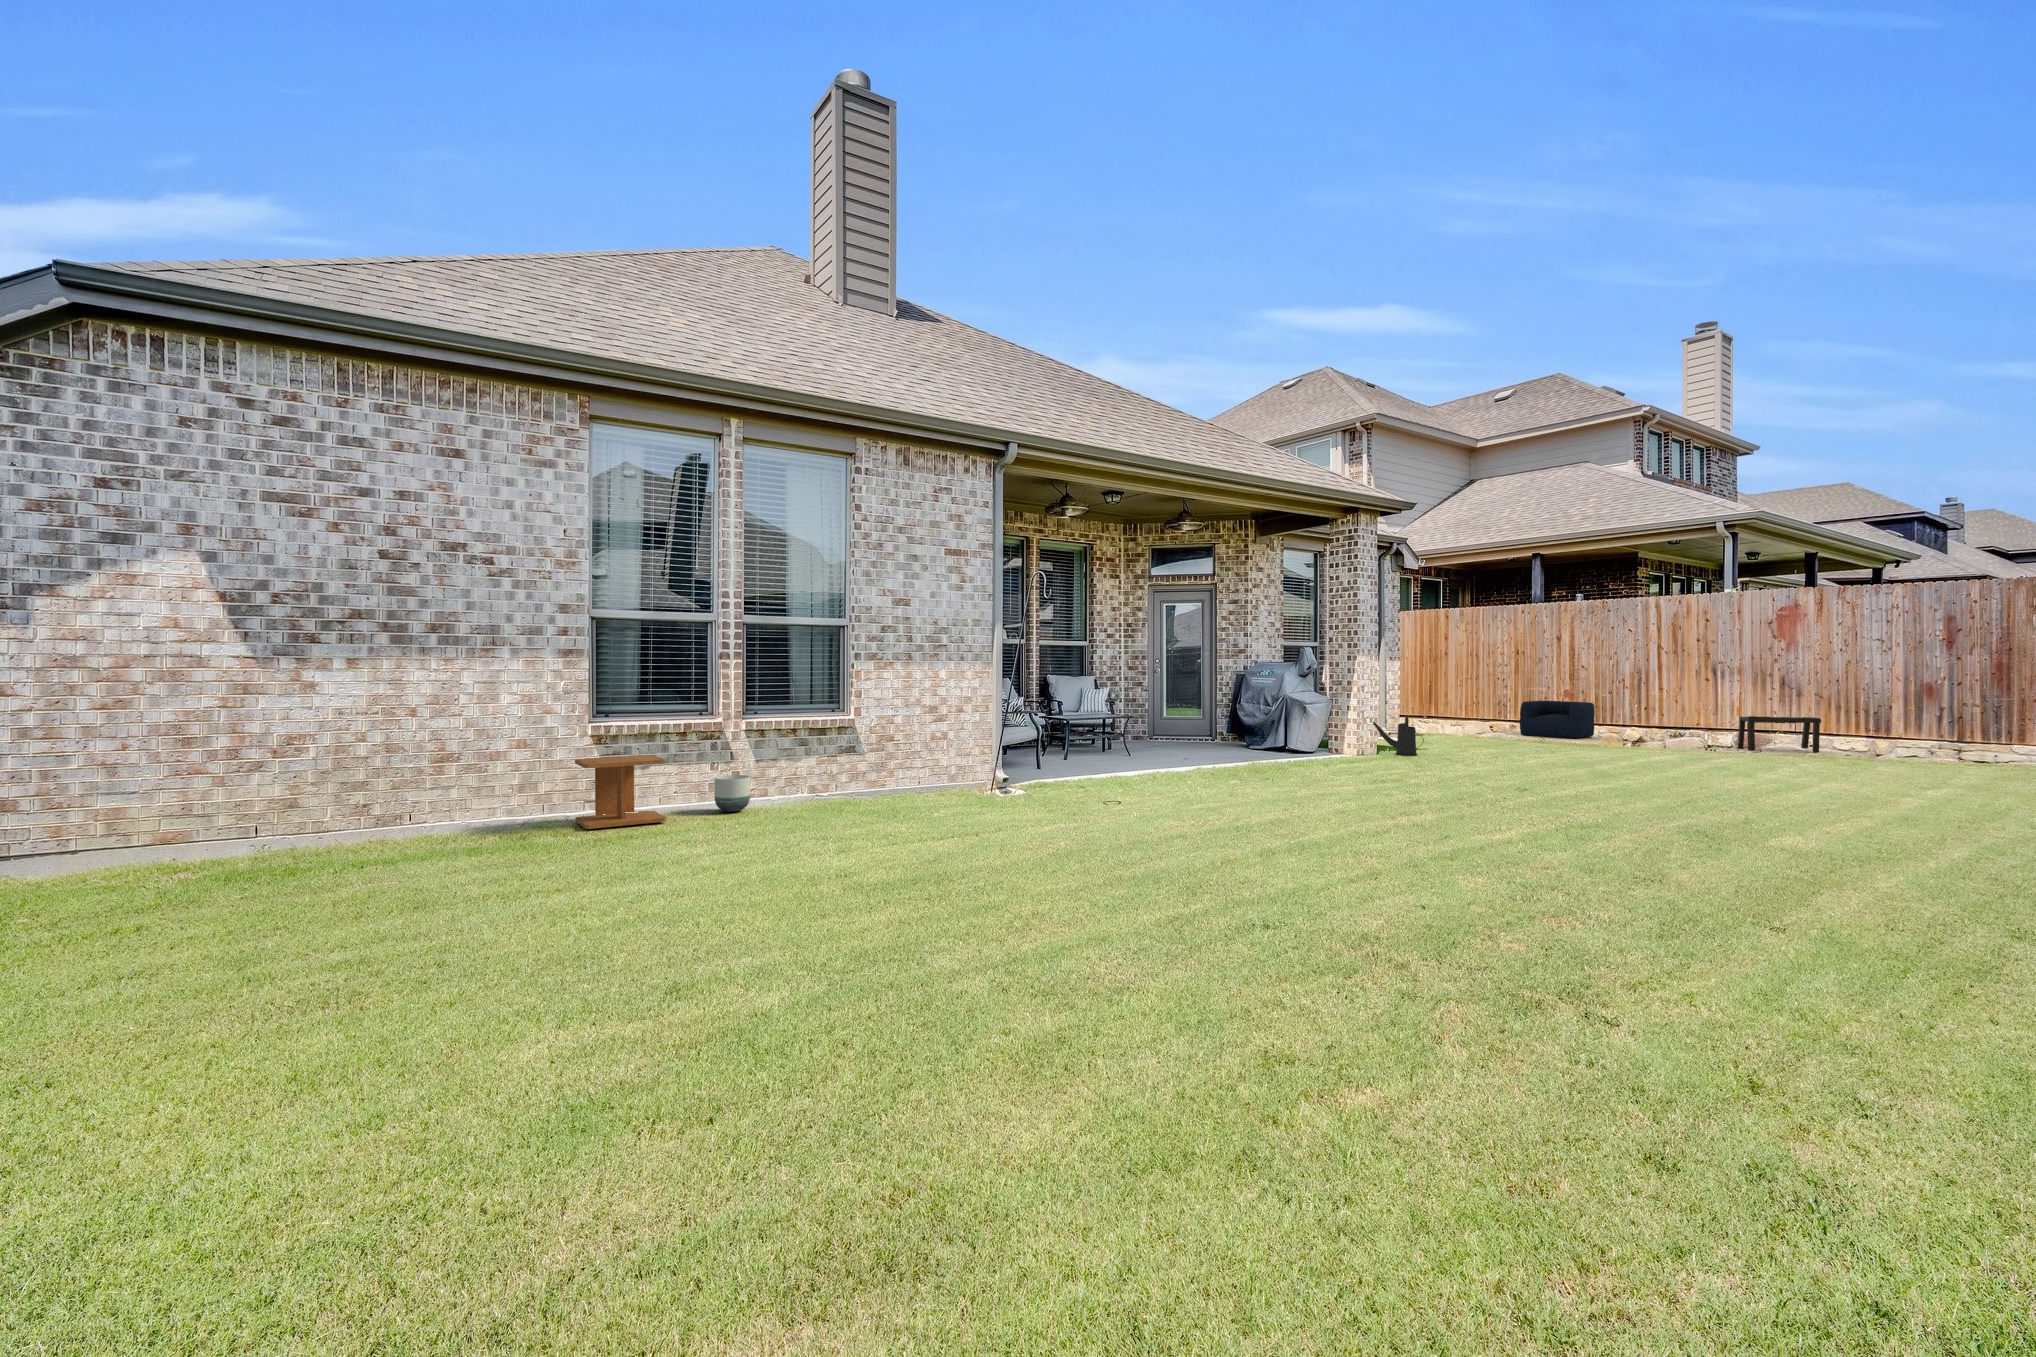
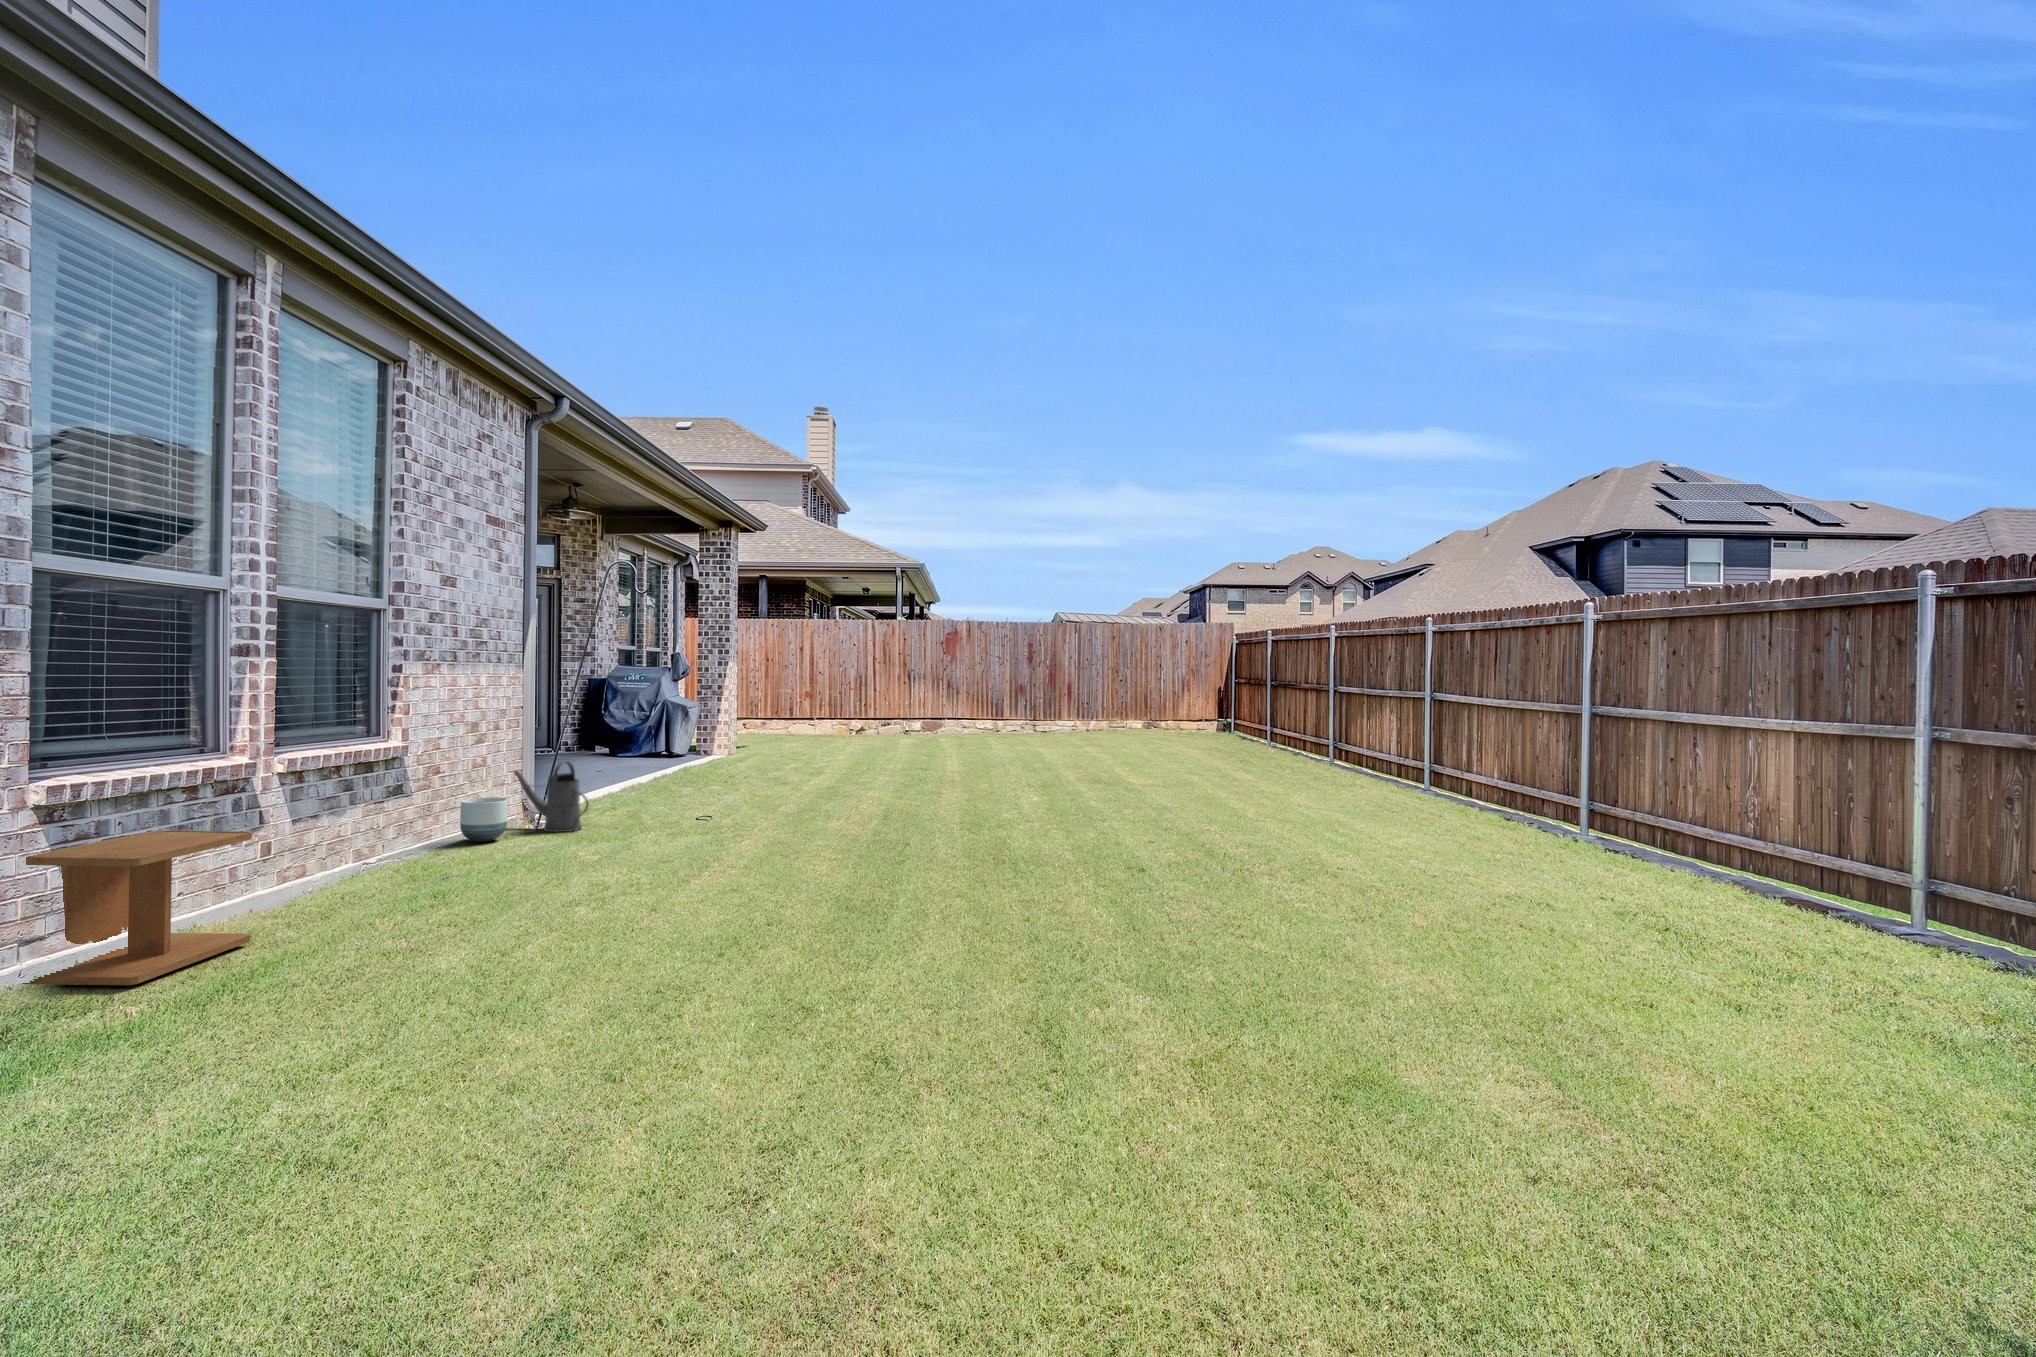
armchair: present [1520,701,1595,738] -> none [779,702,831,732]
watering can: present [1373,716,1424,756] -> present [514,761,589,832]
bench: present [1738,716,1821,752] -> none [929,709,976,734]
planter: present [714,775,750,812] -> present [460,797,507,842]

